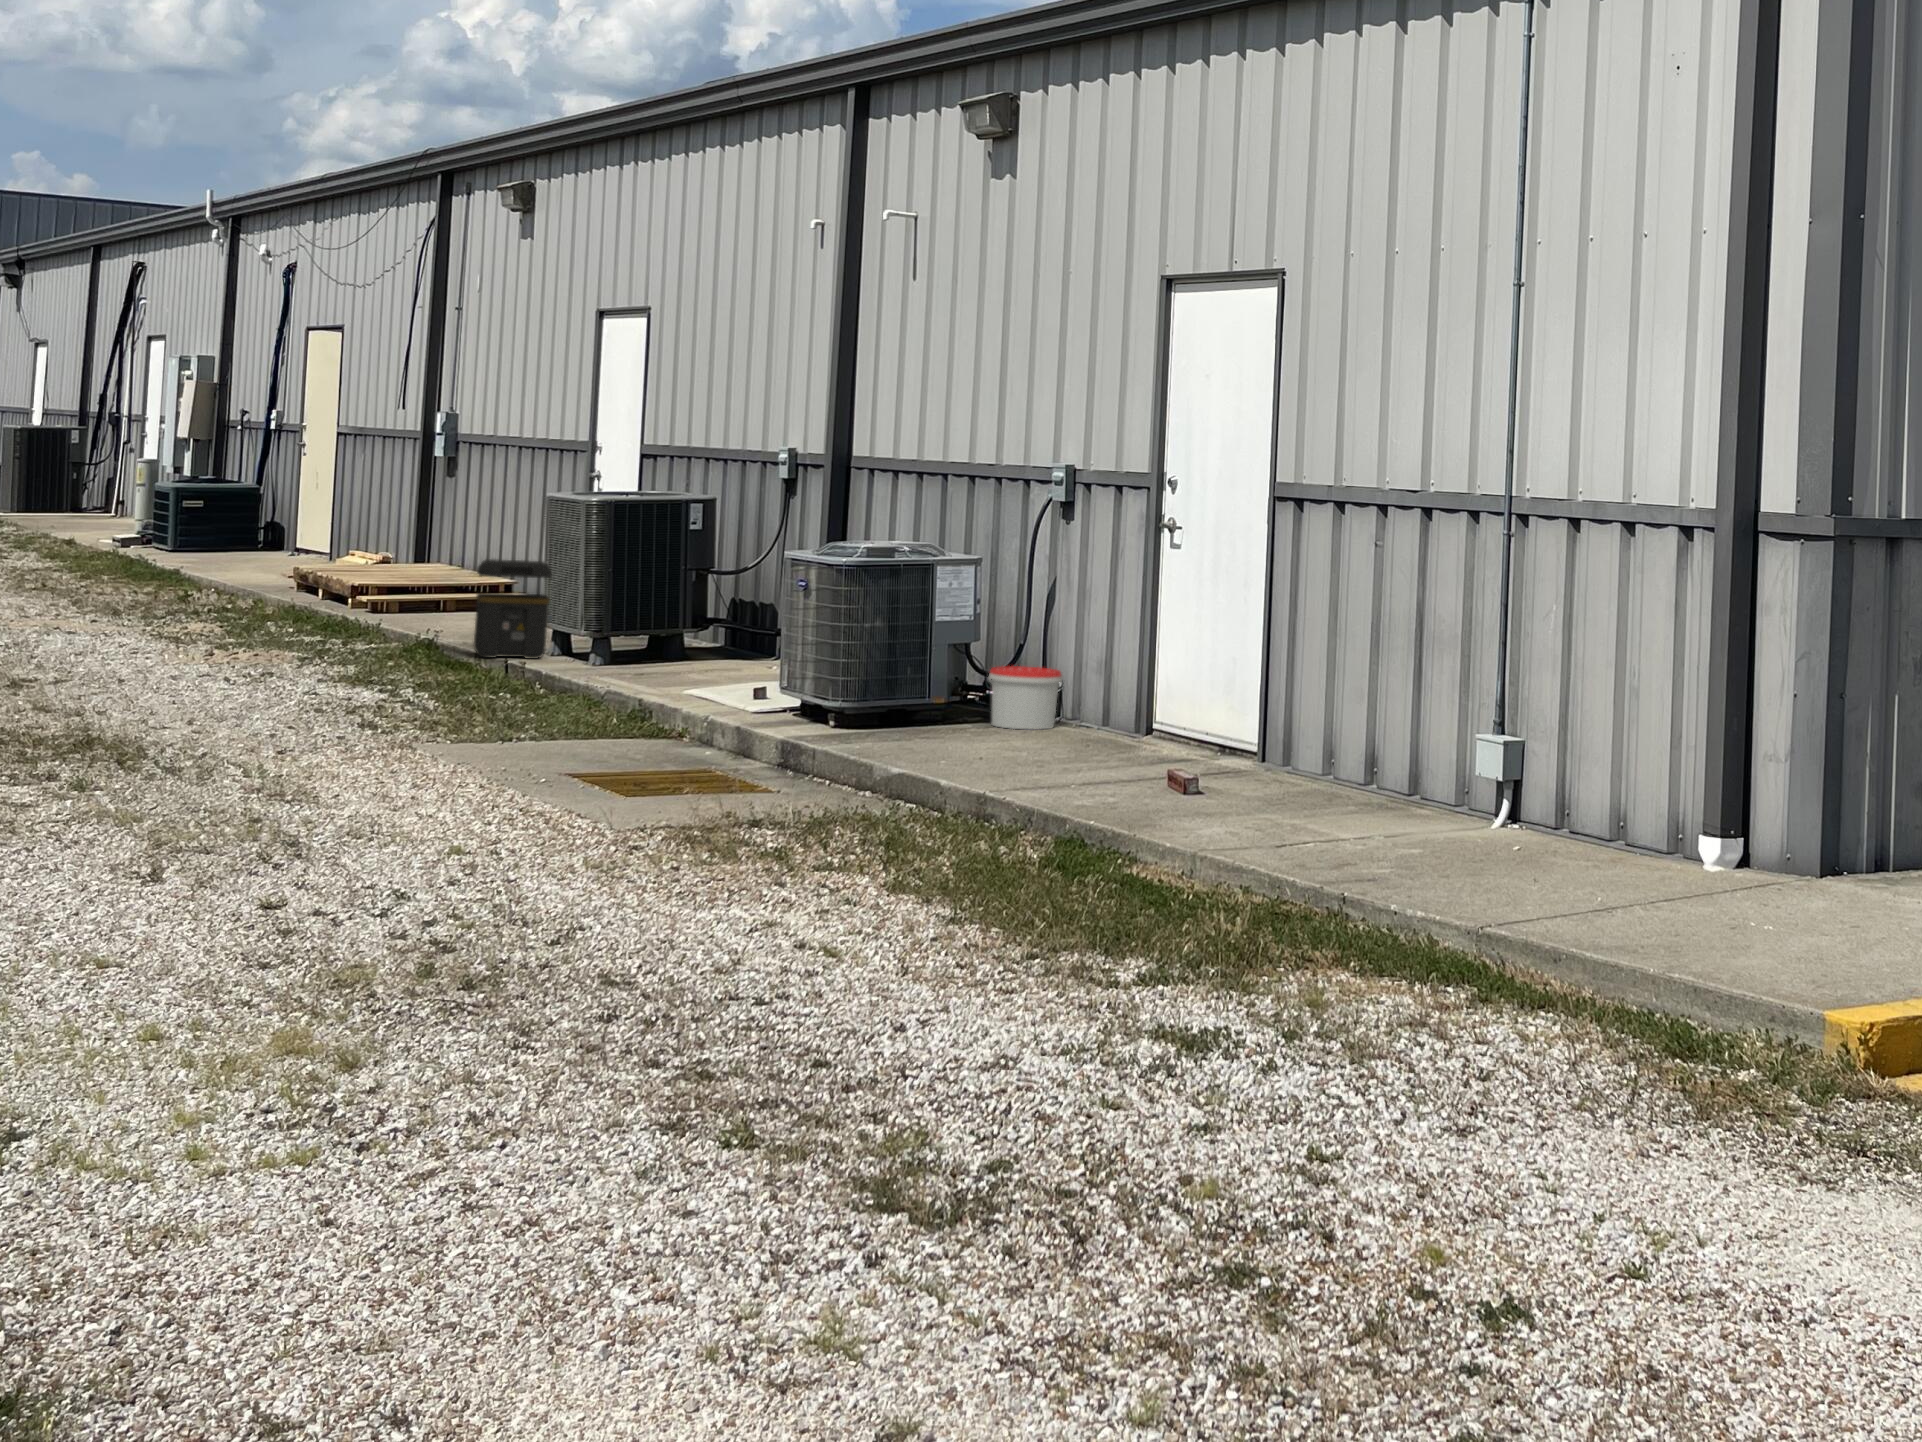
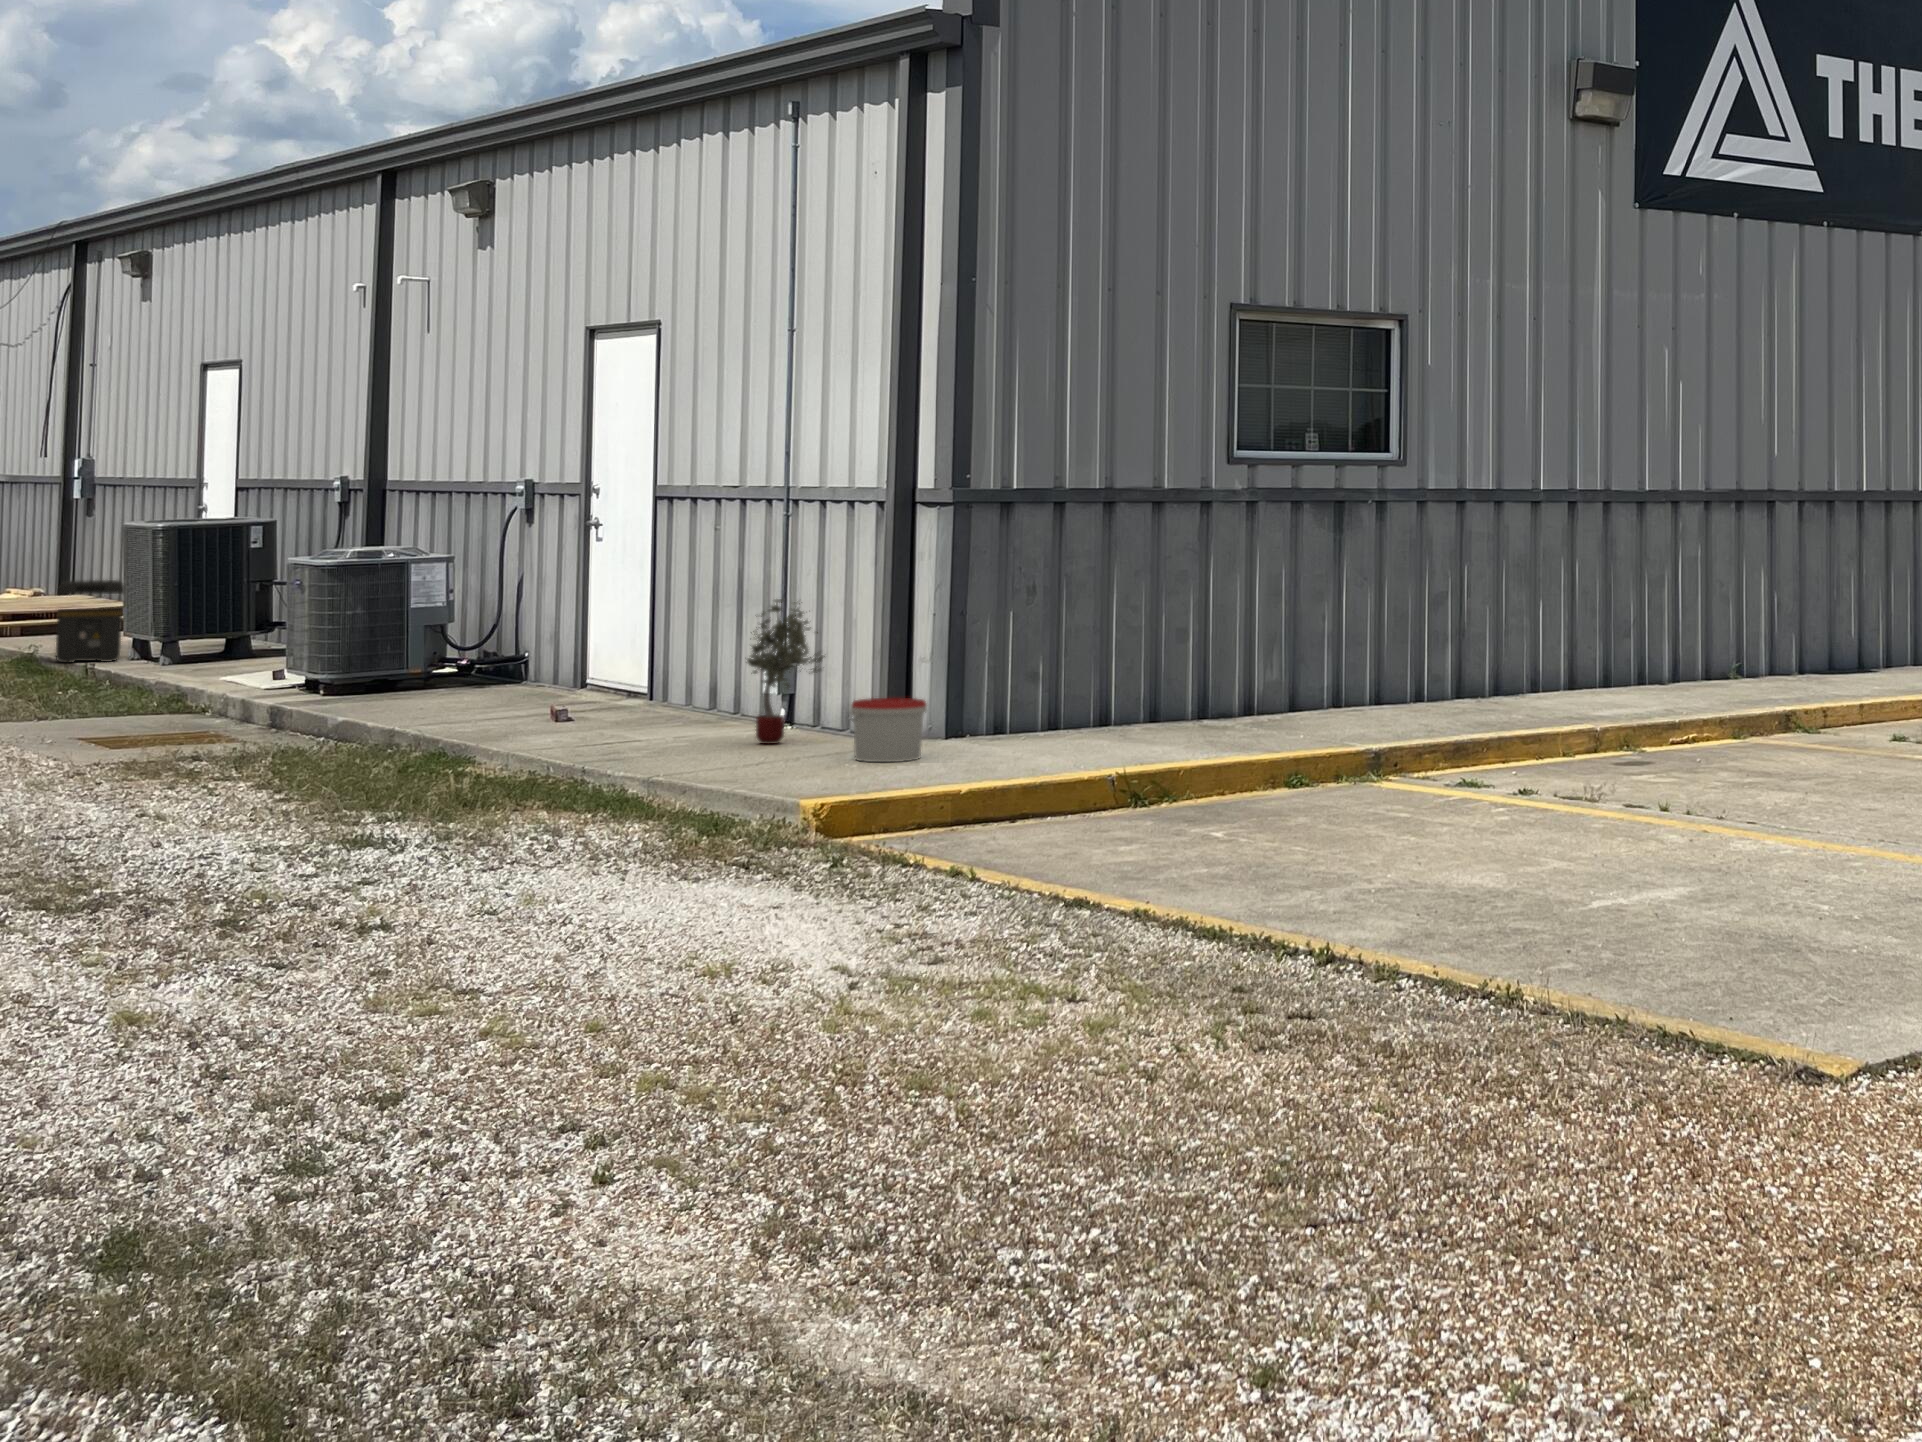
potted tree: none [1471,653,1597,858] -> present [746,599,825,744]
bucket: present [989,666,1062,730] -> present [850,698,927,762]

